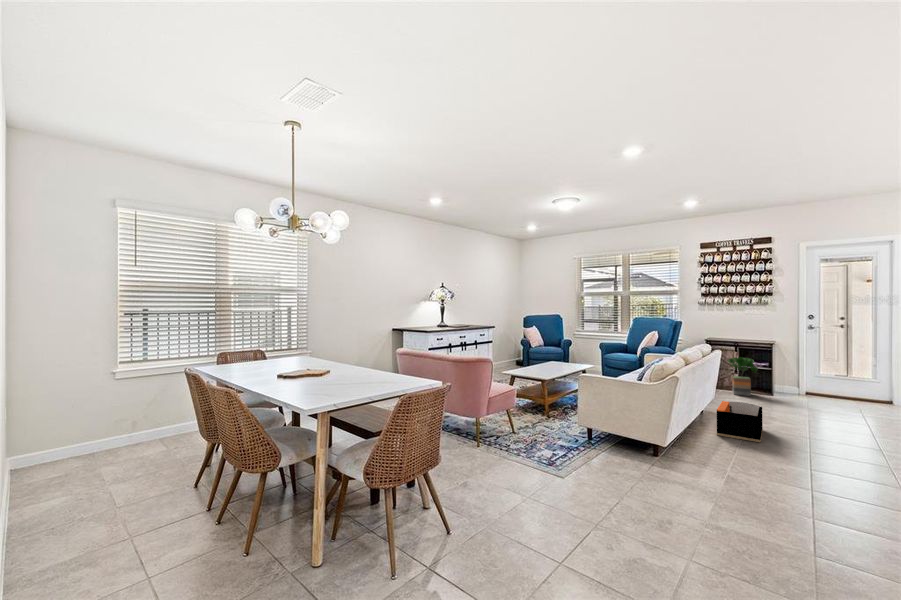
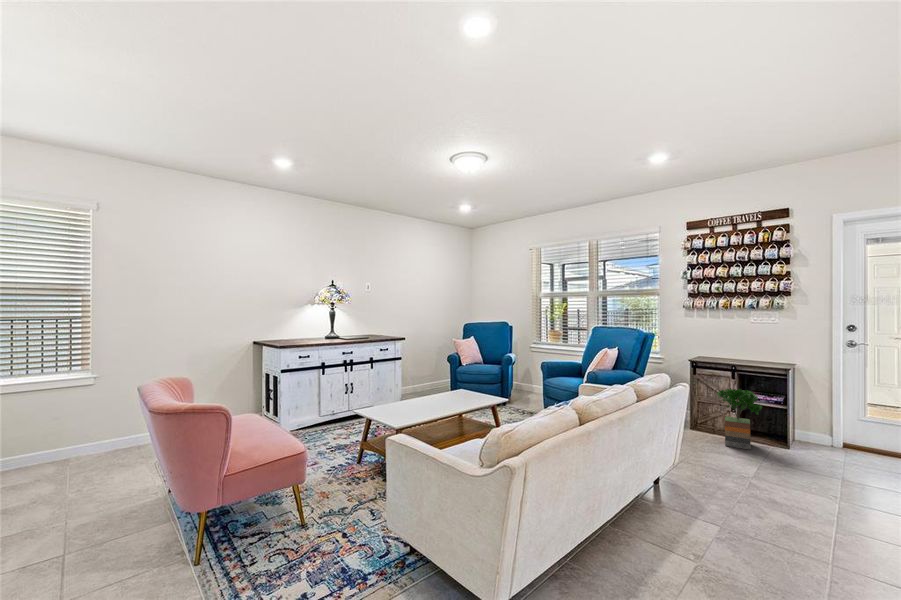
storage bin: present [717,401,763,442] -> none [637,478,732,580]

